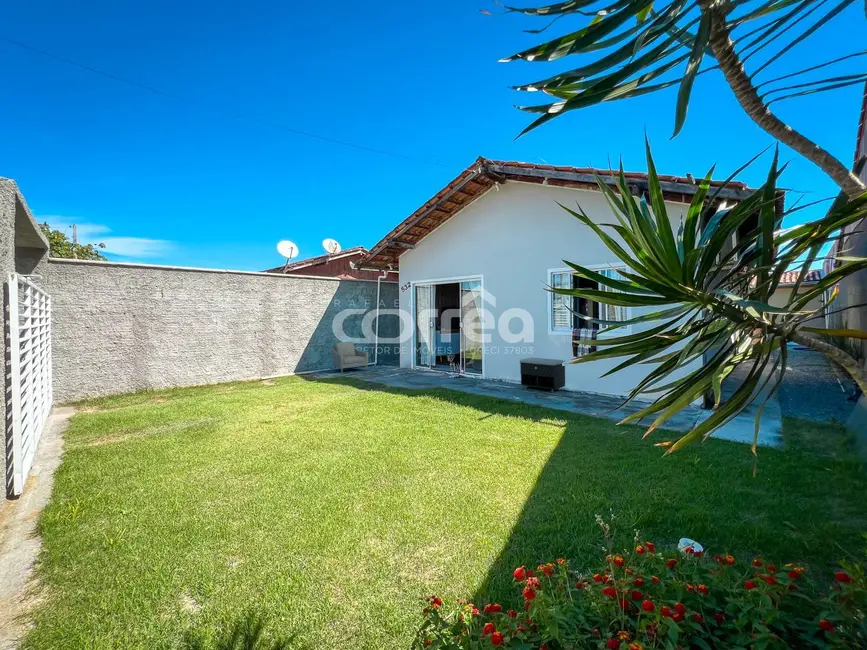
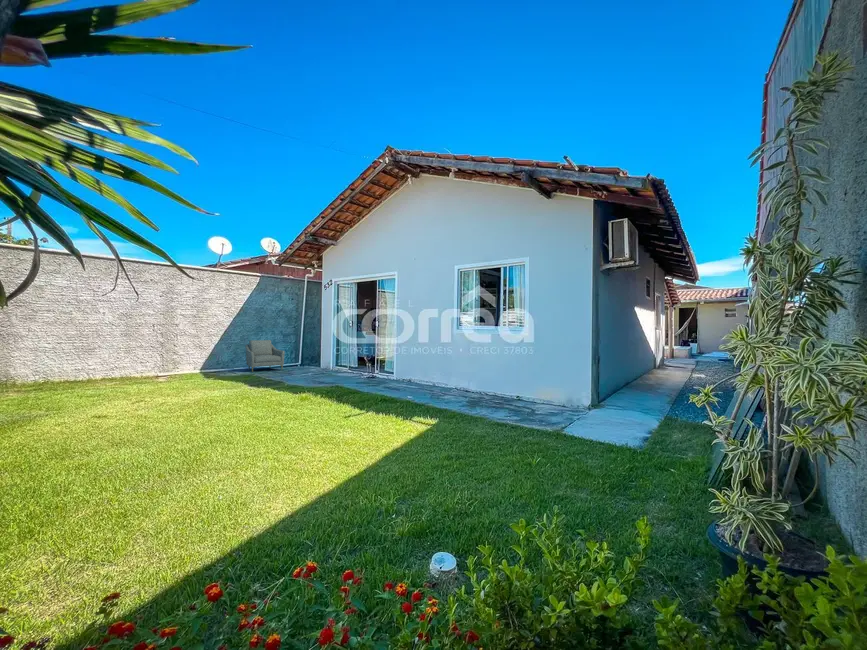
storage bench: present [520,358,565,392] -> none [423,358,469,393]

